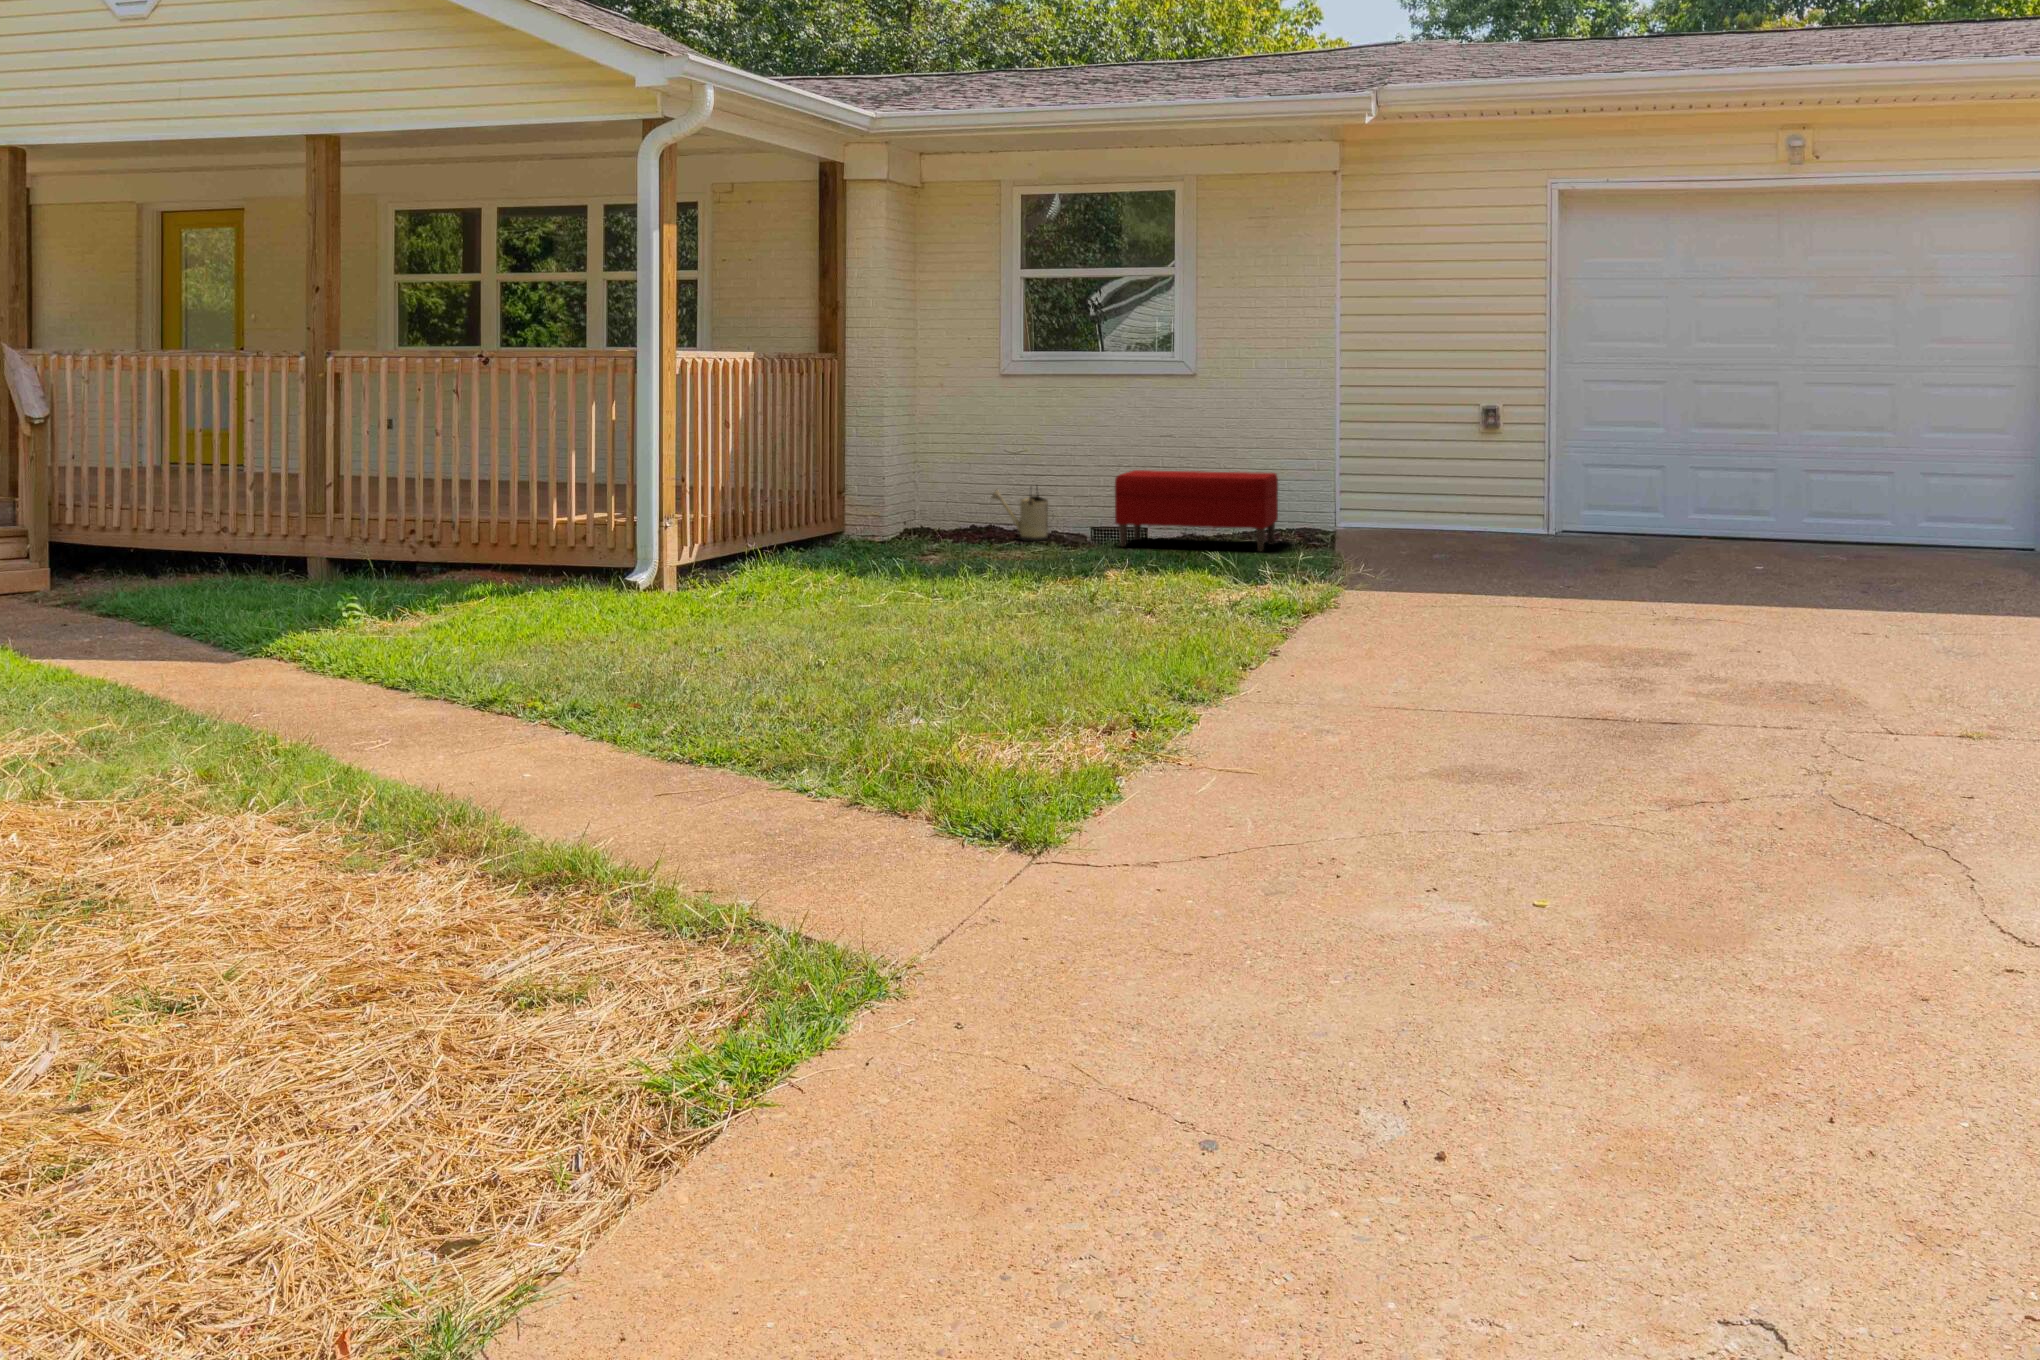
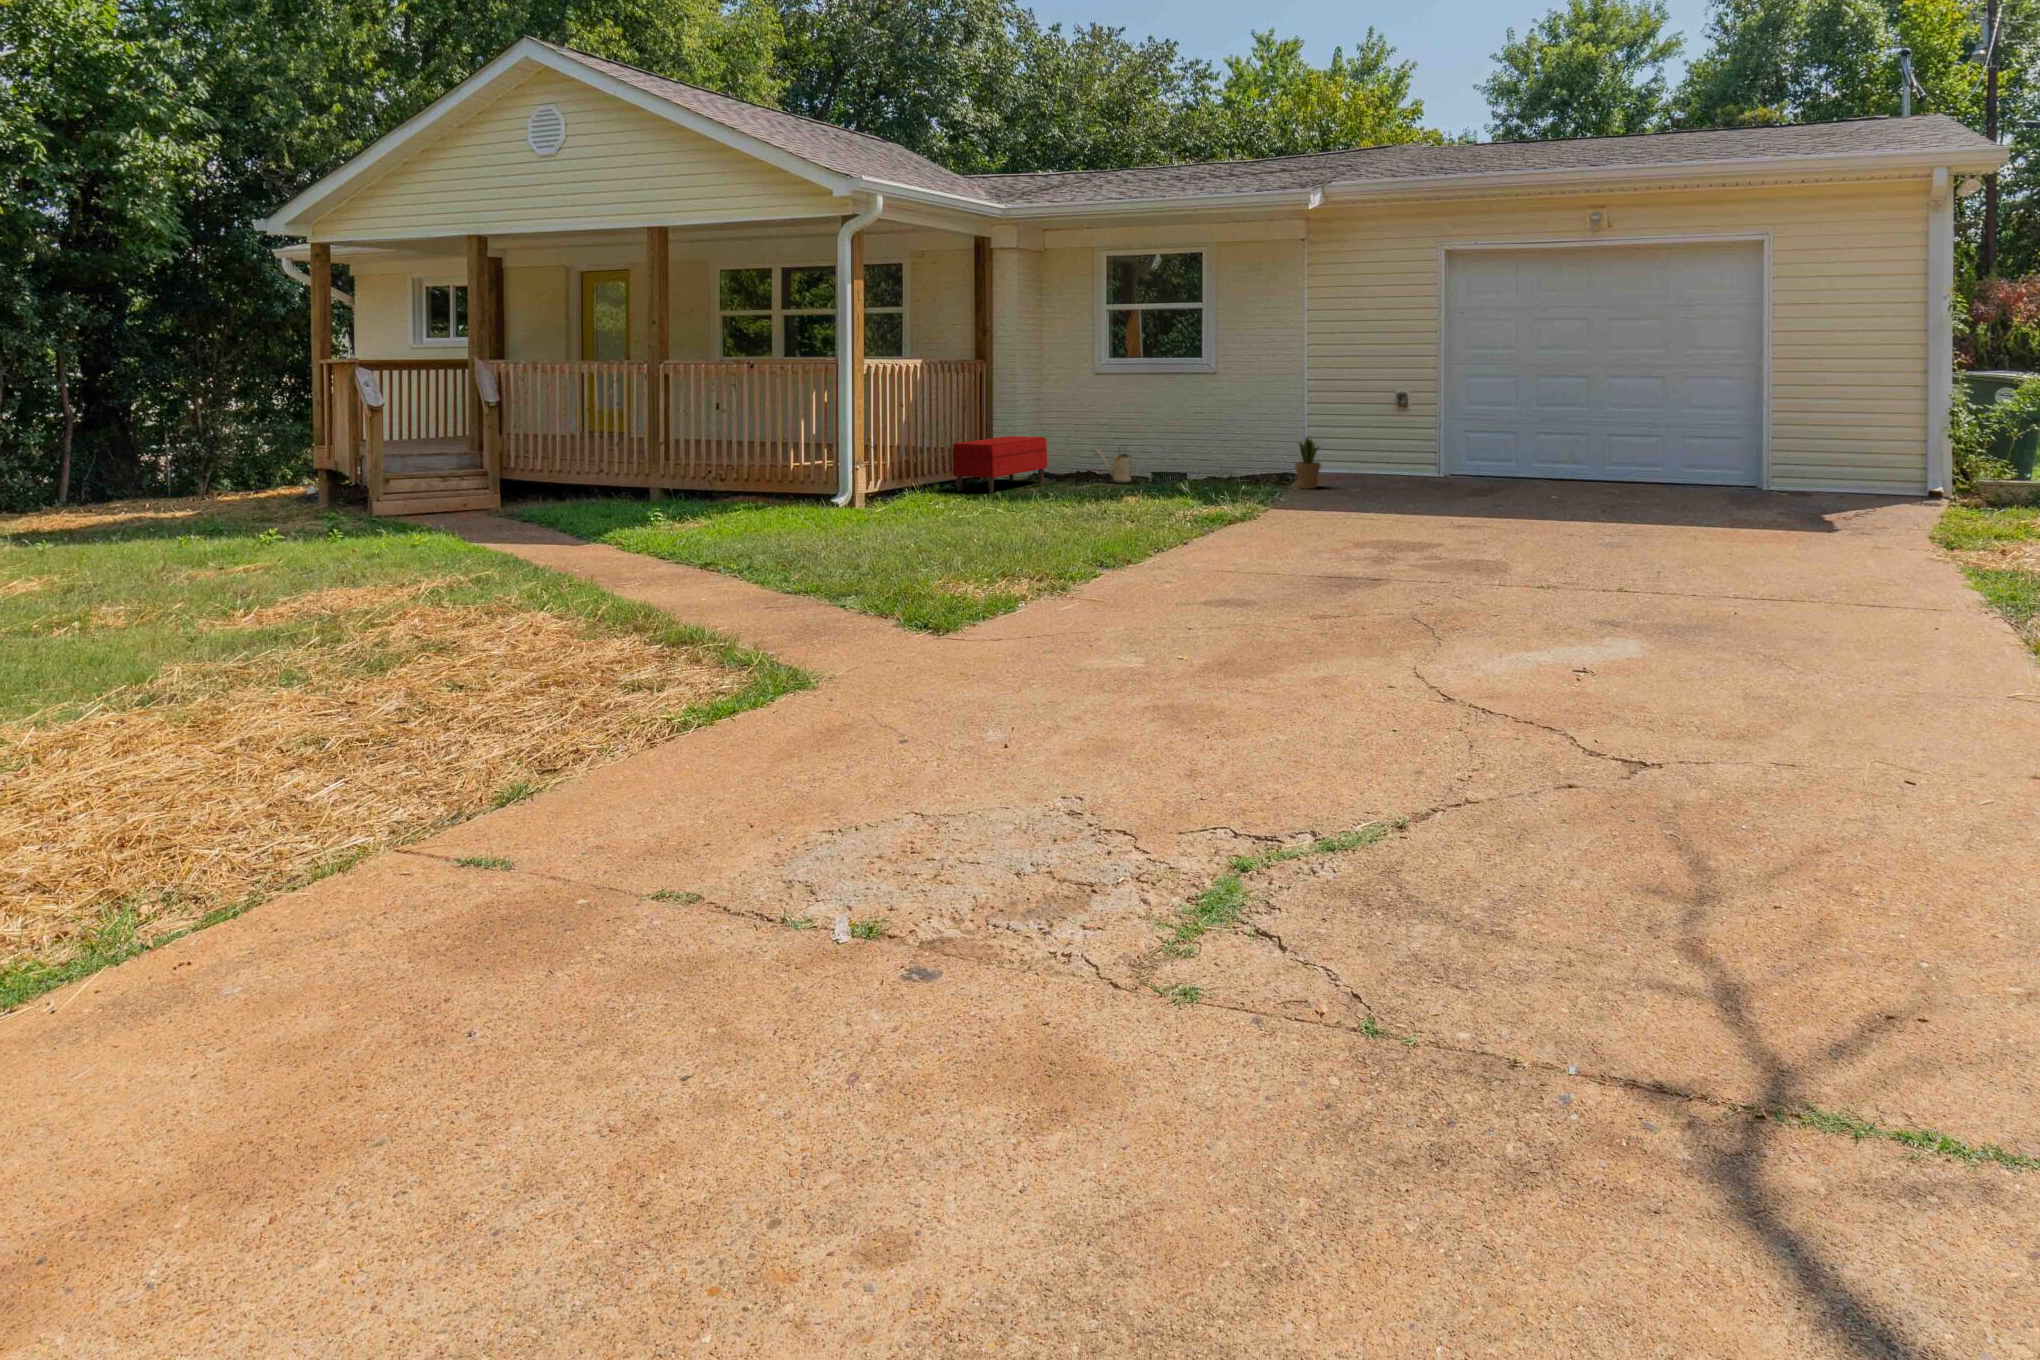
bench: present [1115,470,1278,552] -> present [953,436,1047,493]
potted plant: none [1297,470,1340,547] -> present [1295,438,1321,489]

